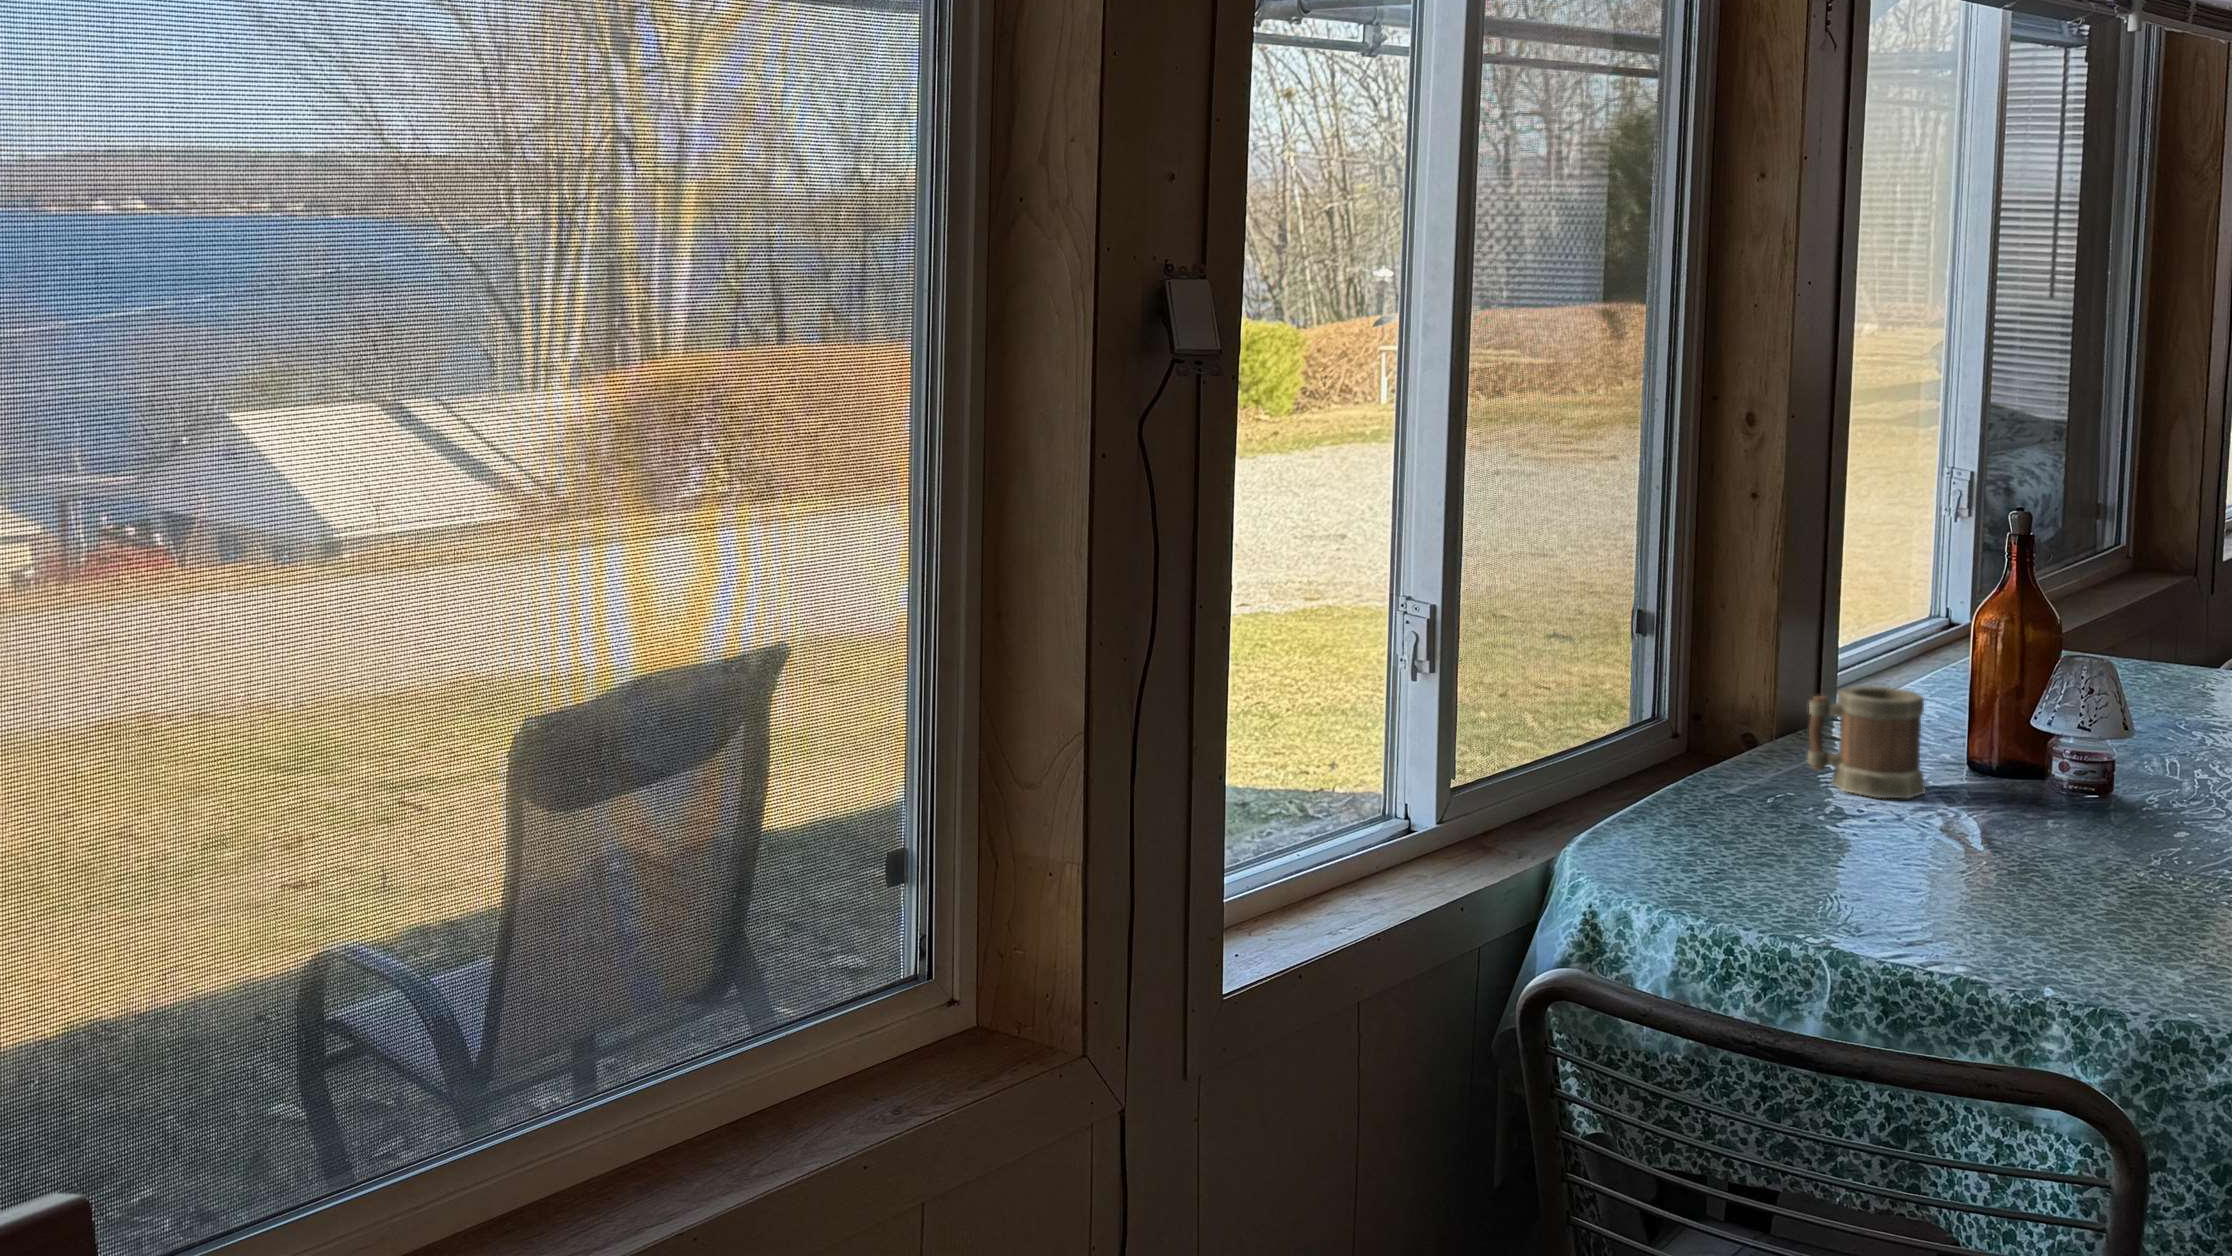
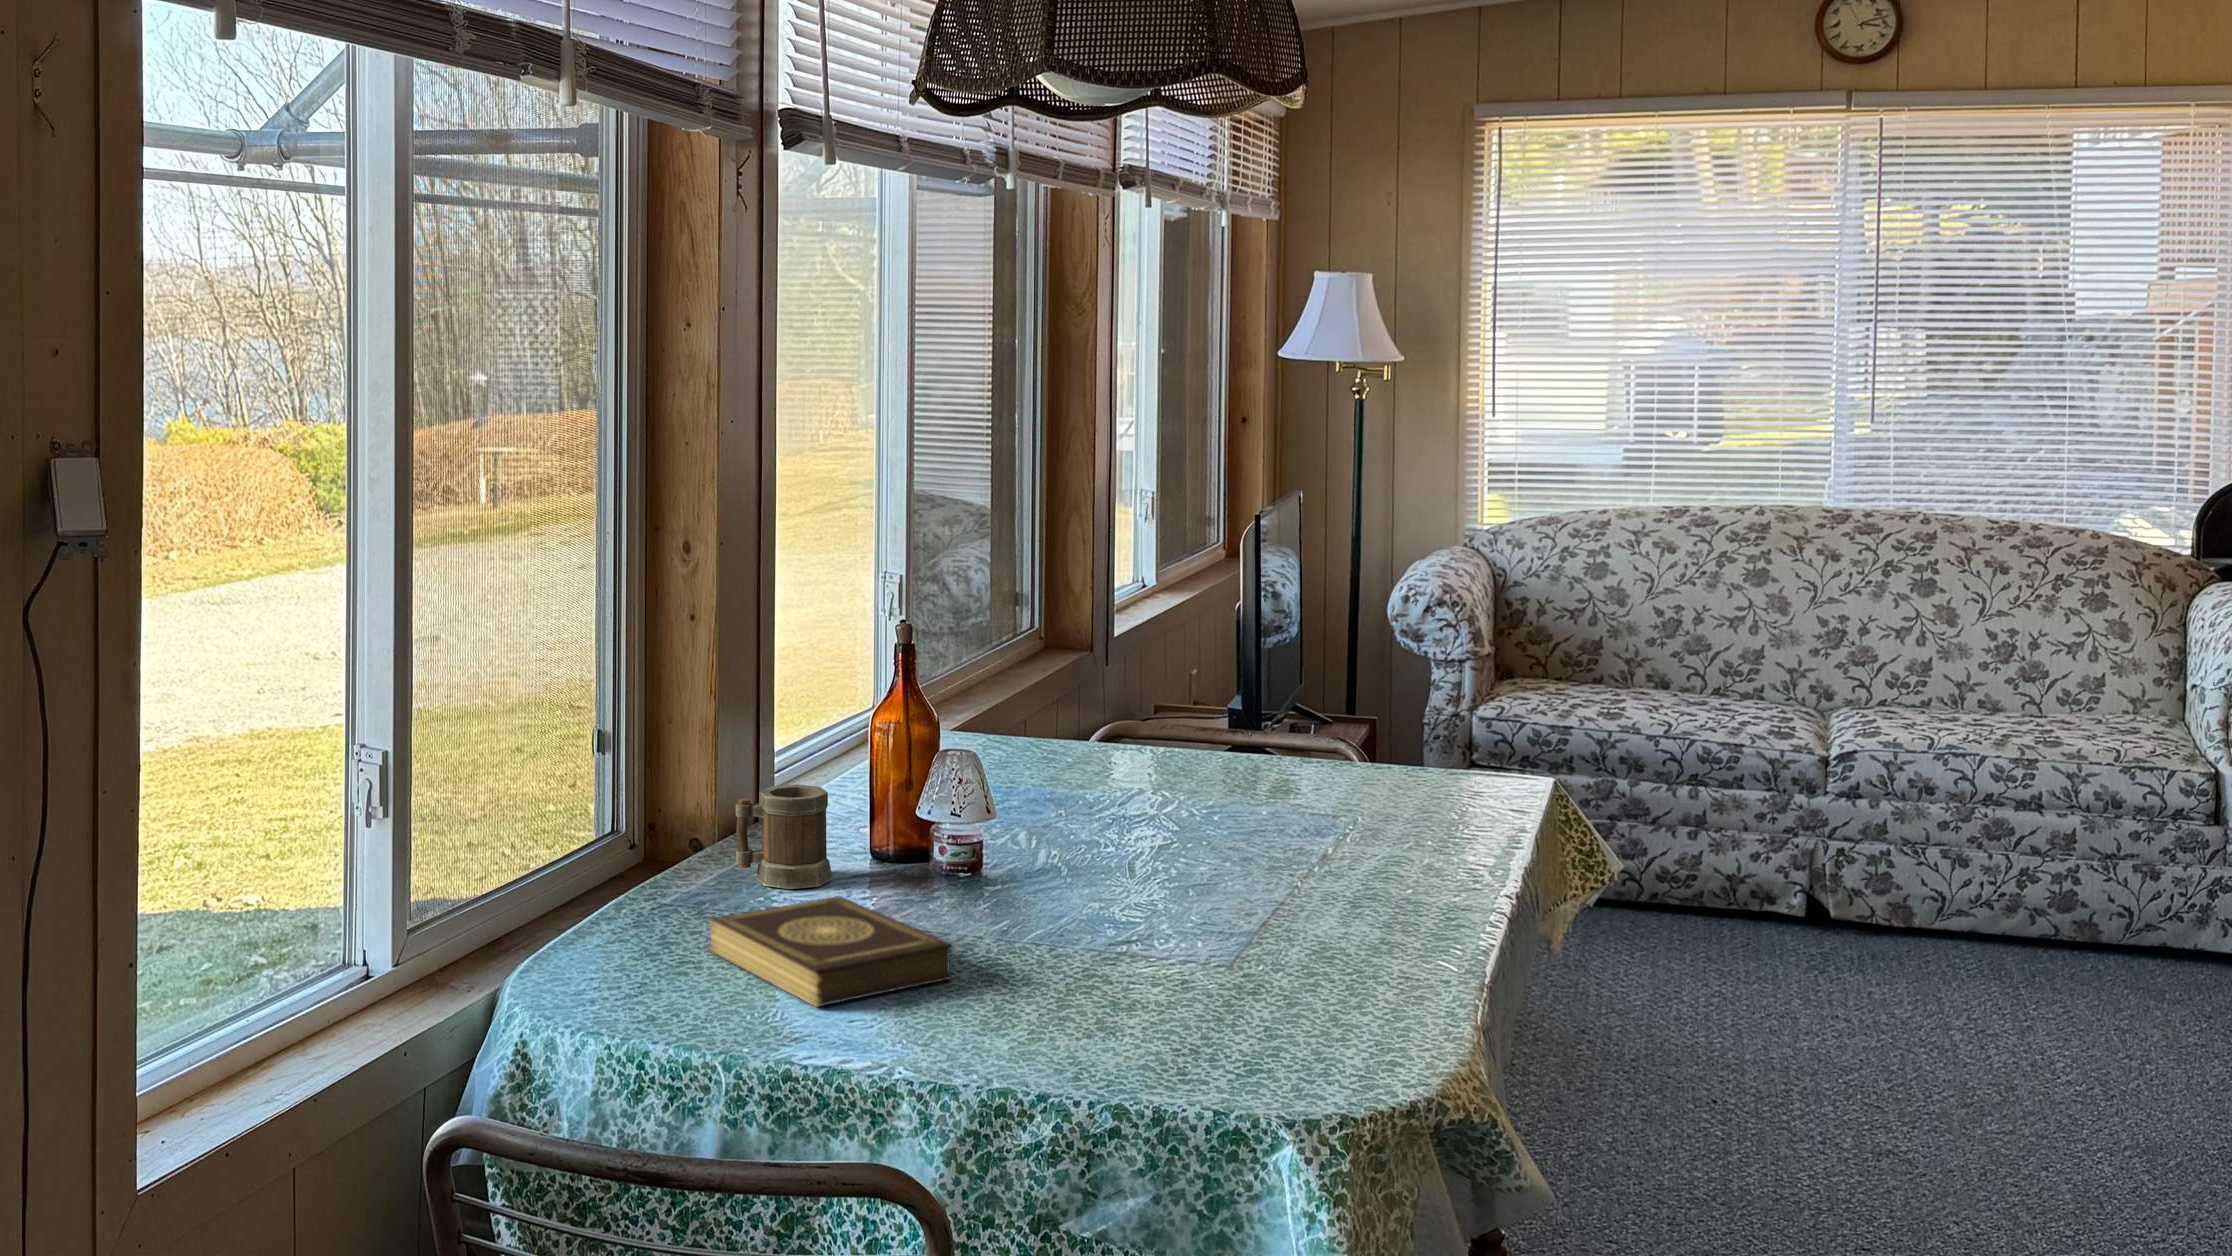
book: none [1793,808,2102,917] -> present [710,896,954,1007]

